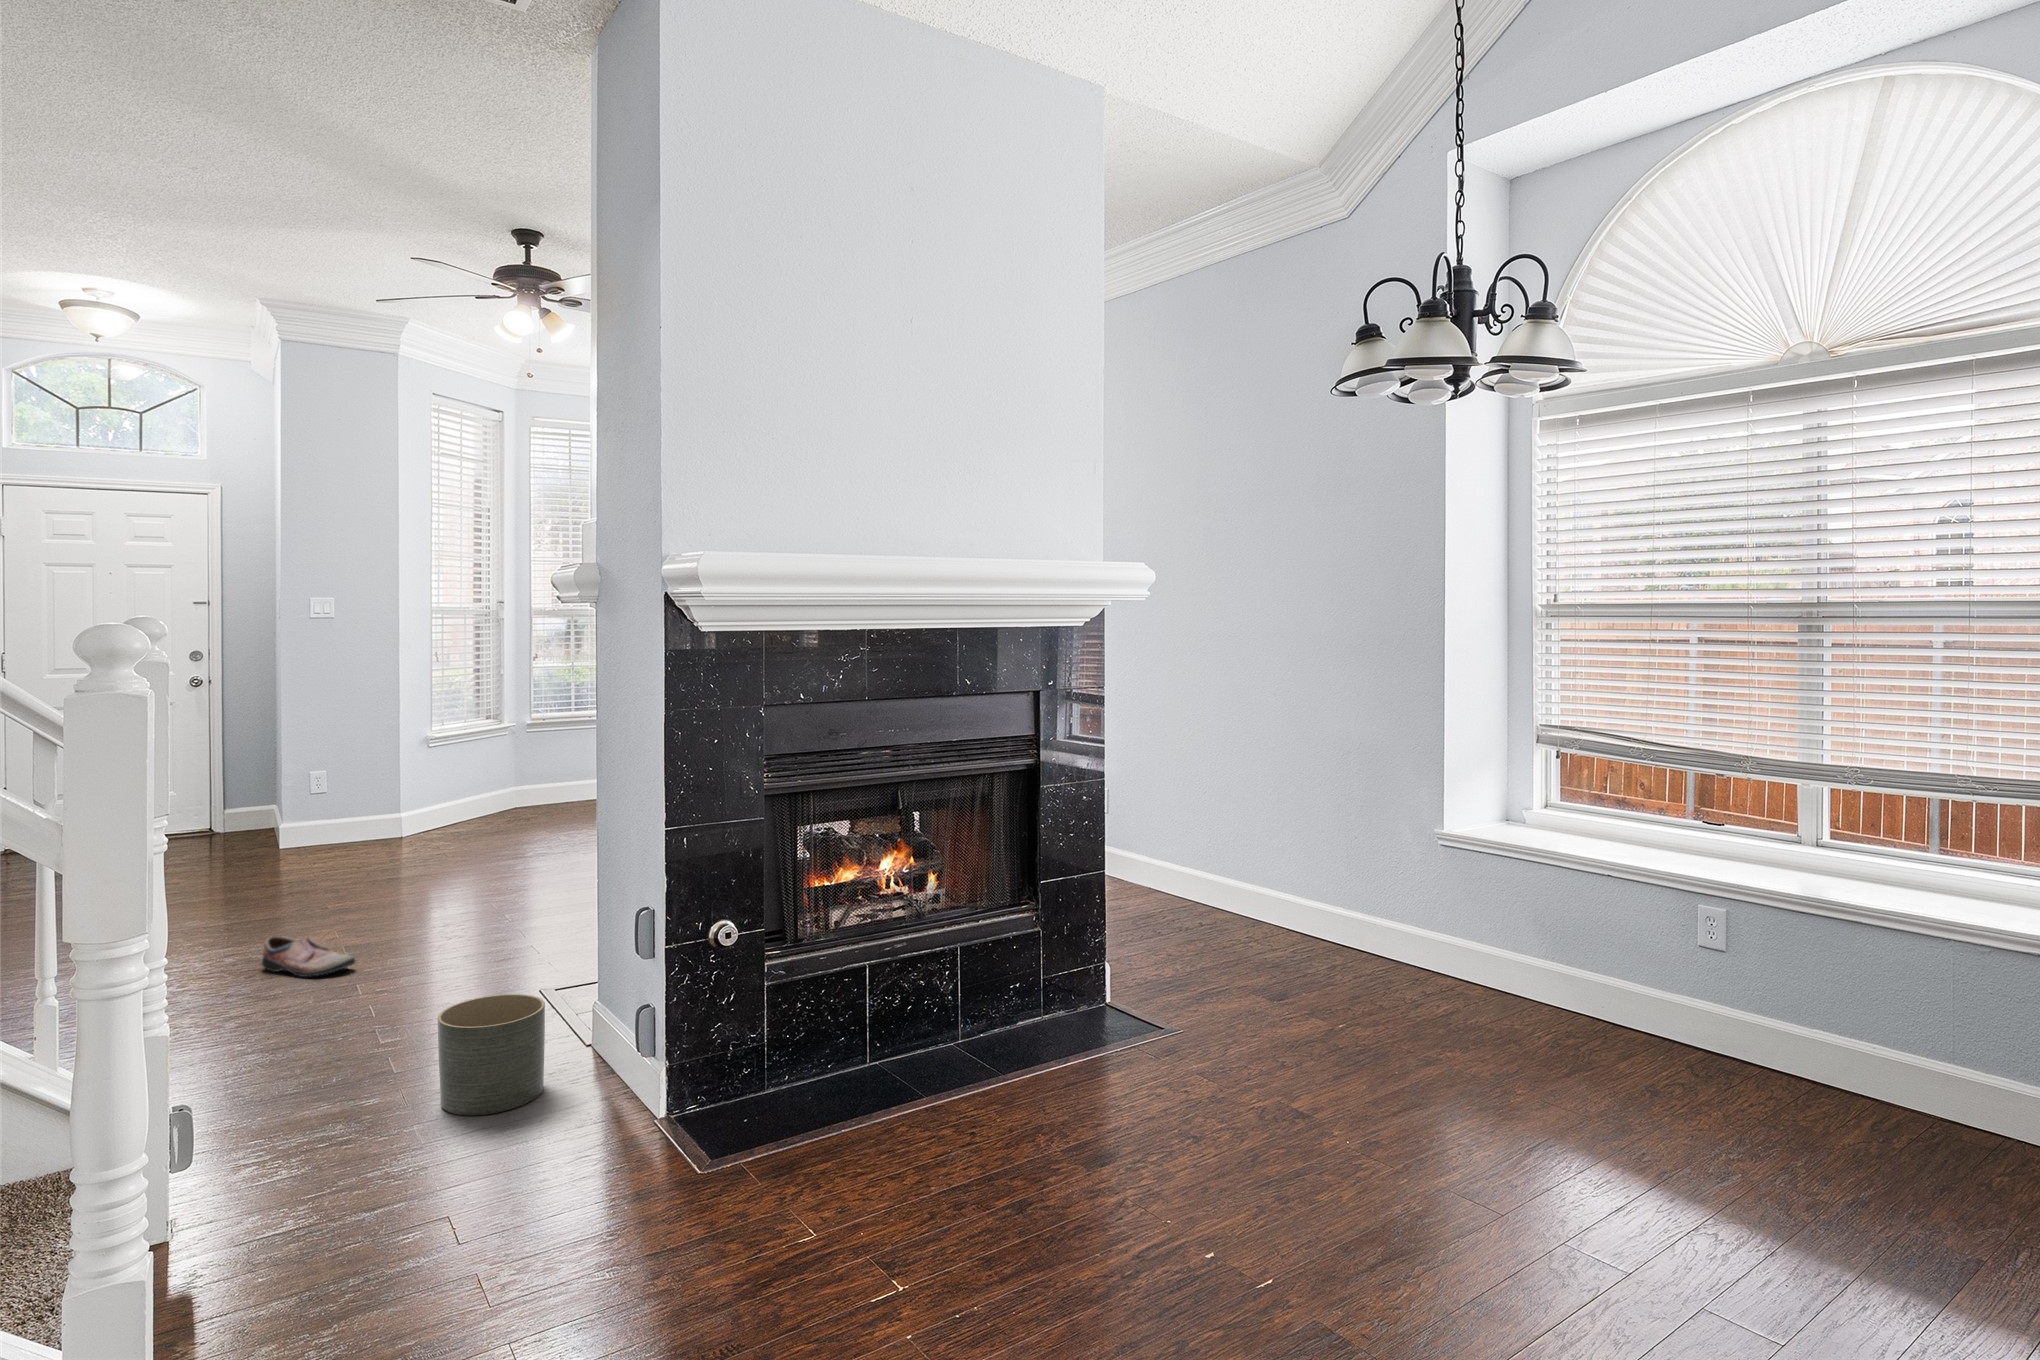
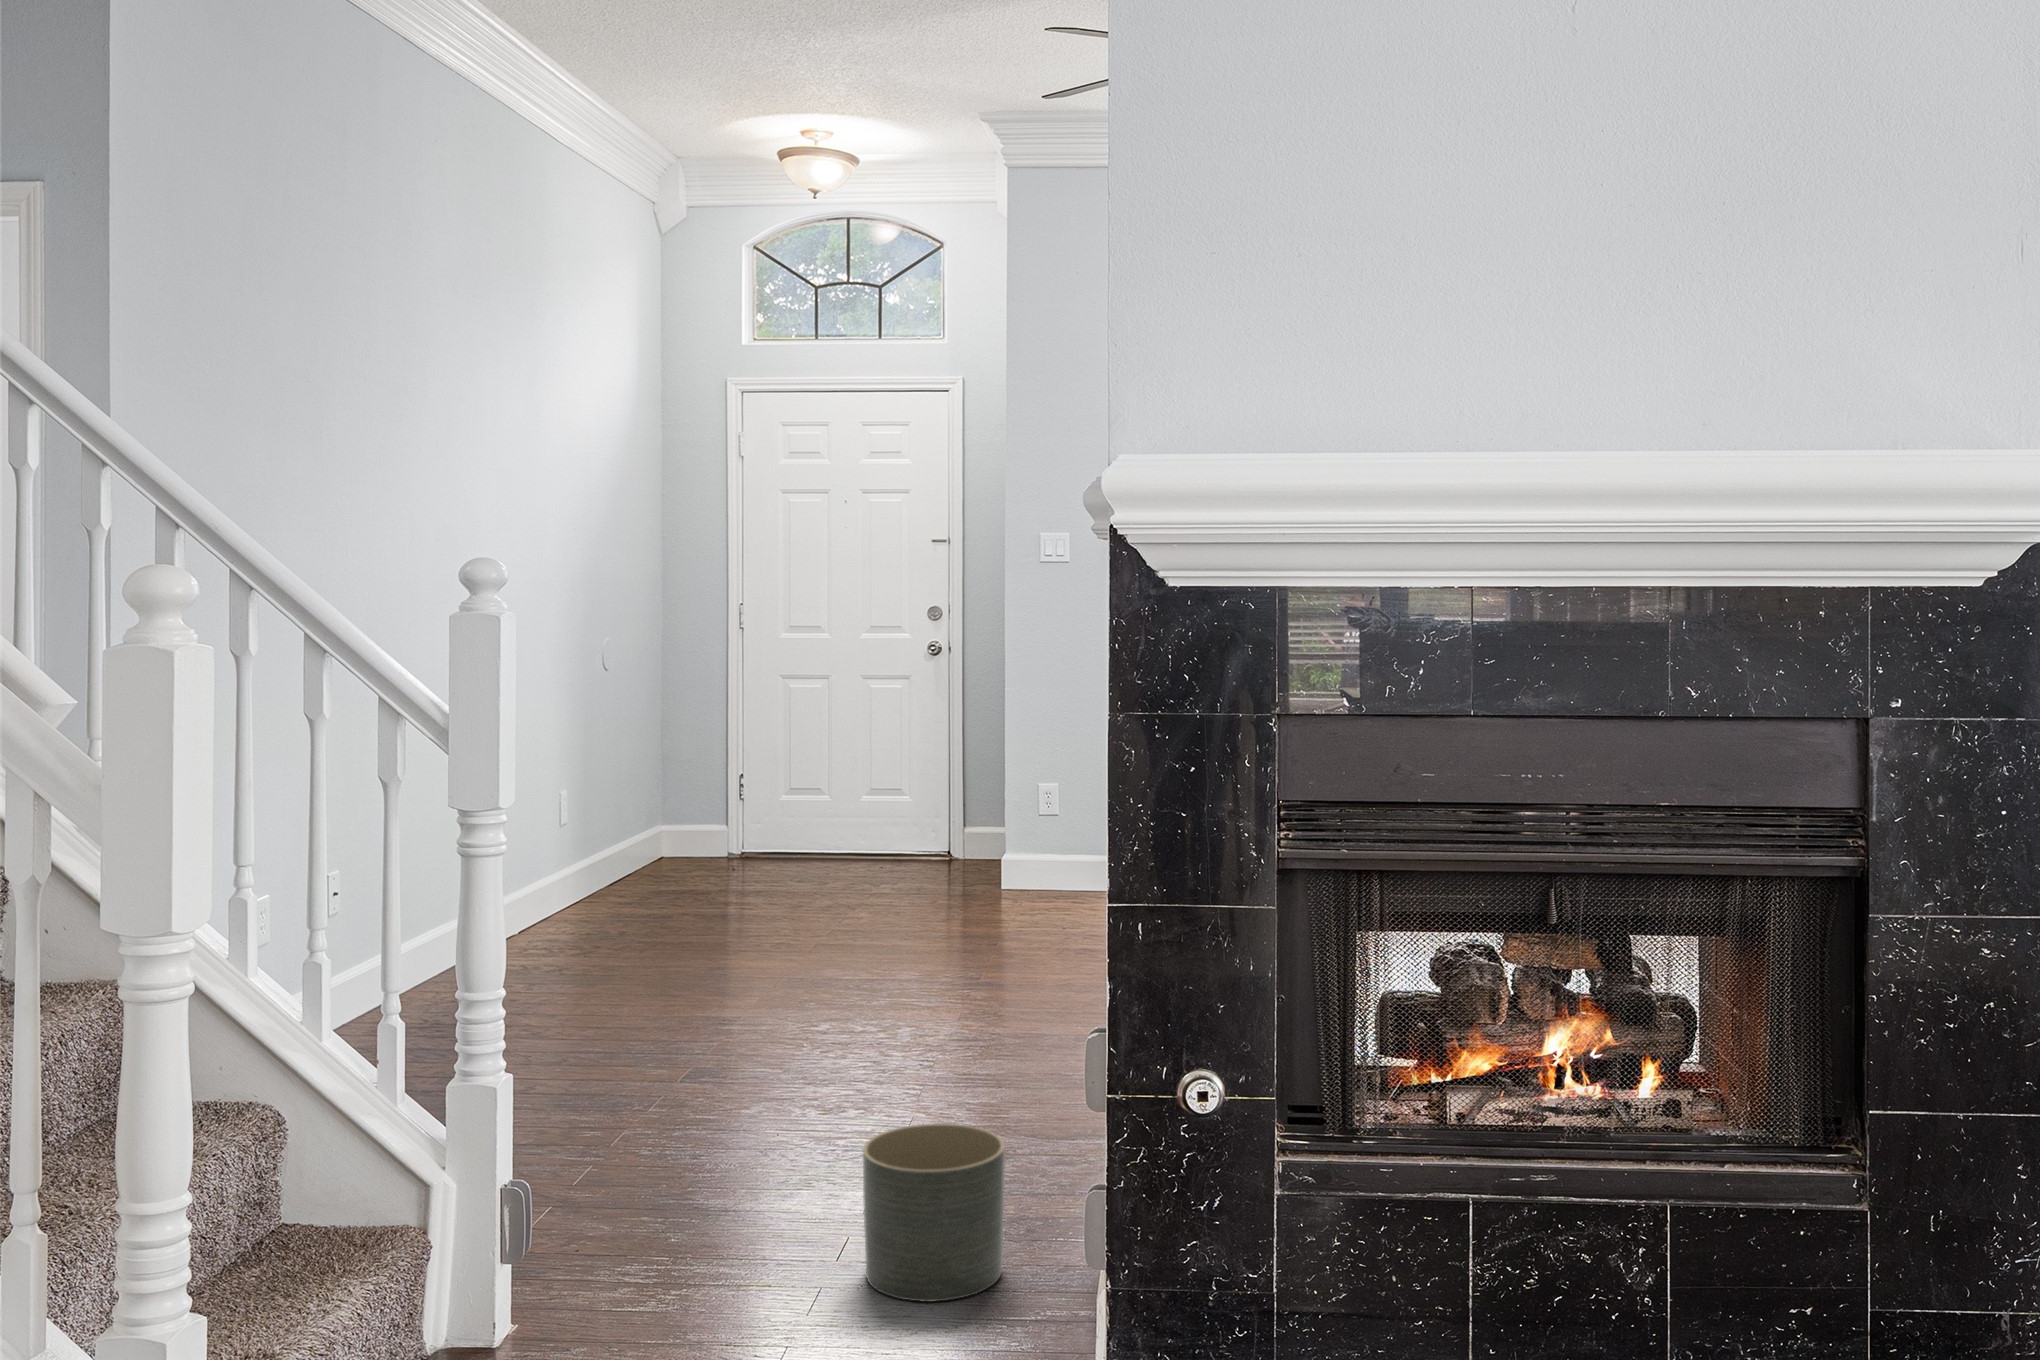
shoe: present [262,936,355,977] -> none [854,991,941,1050]

